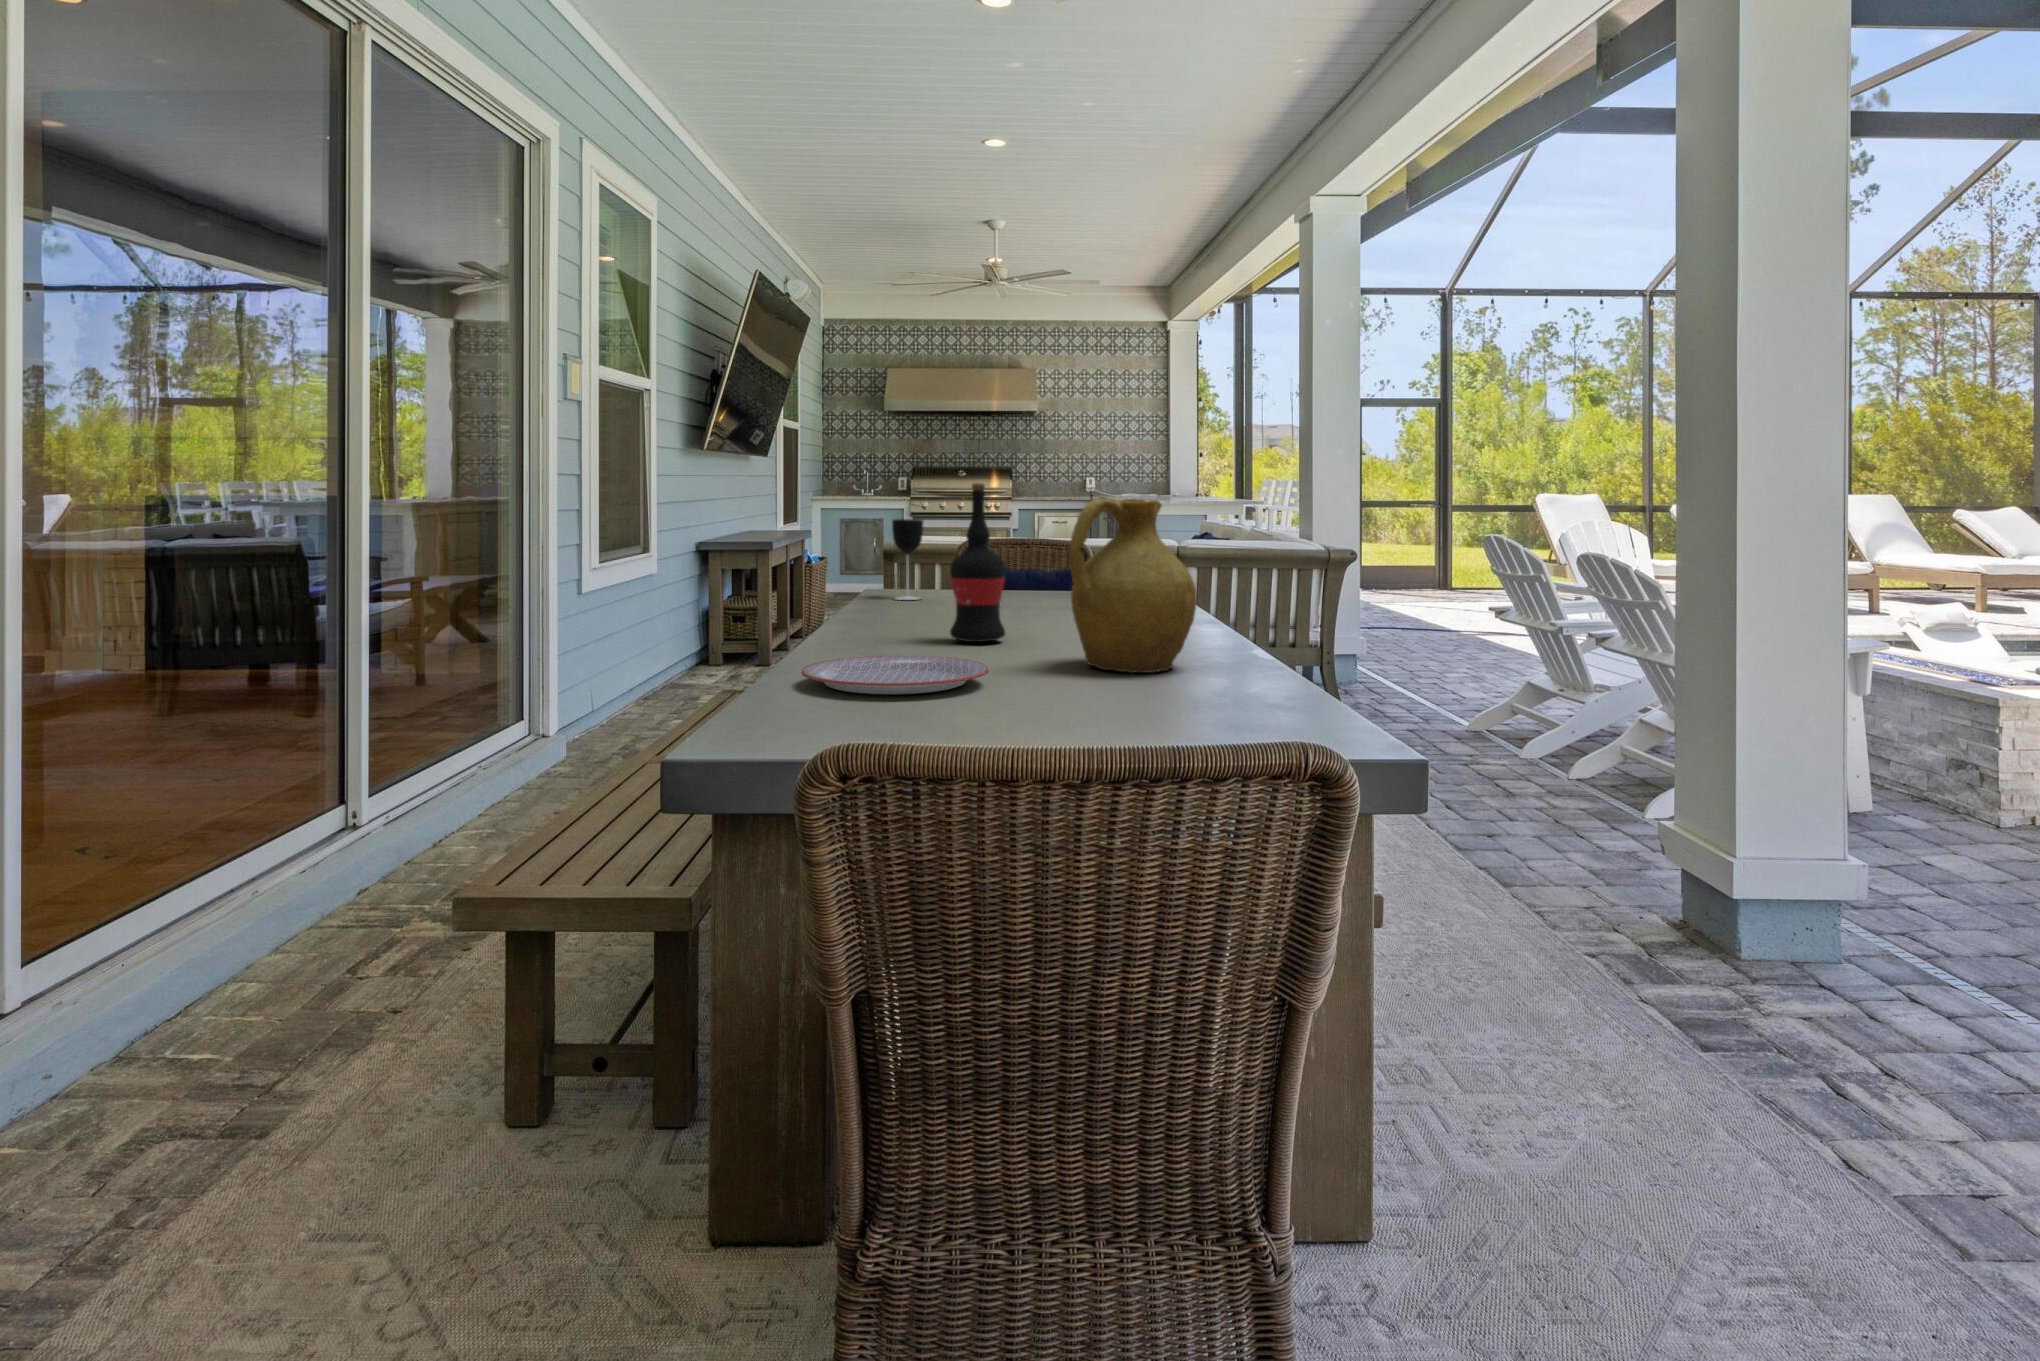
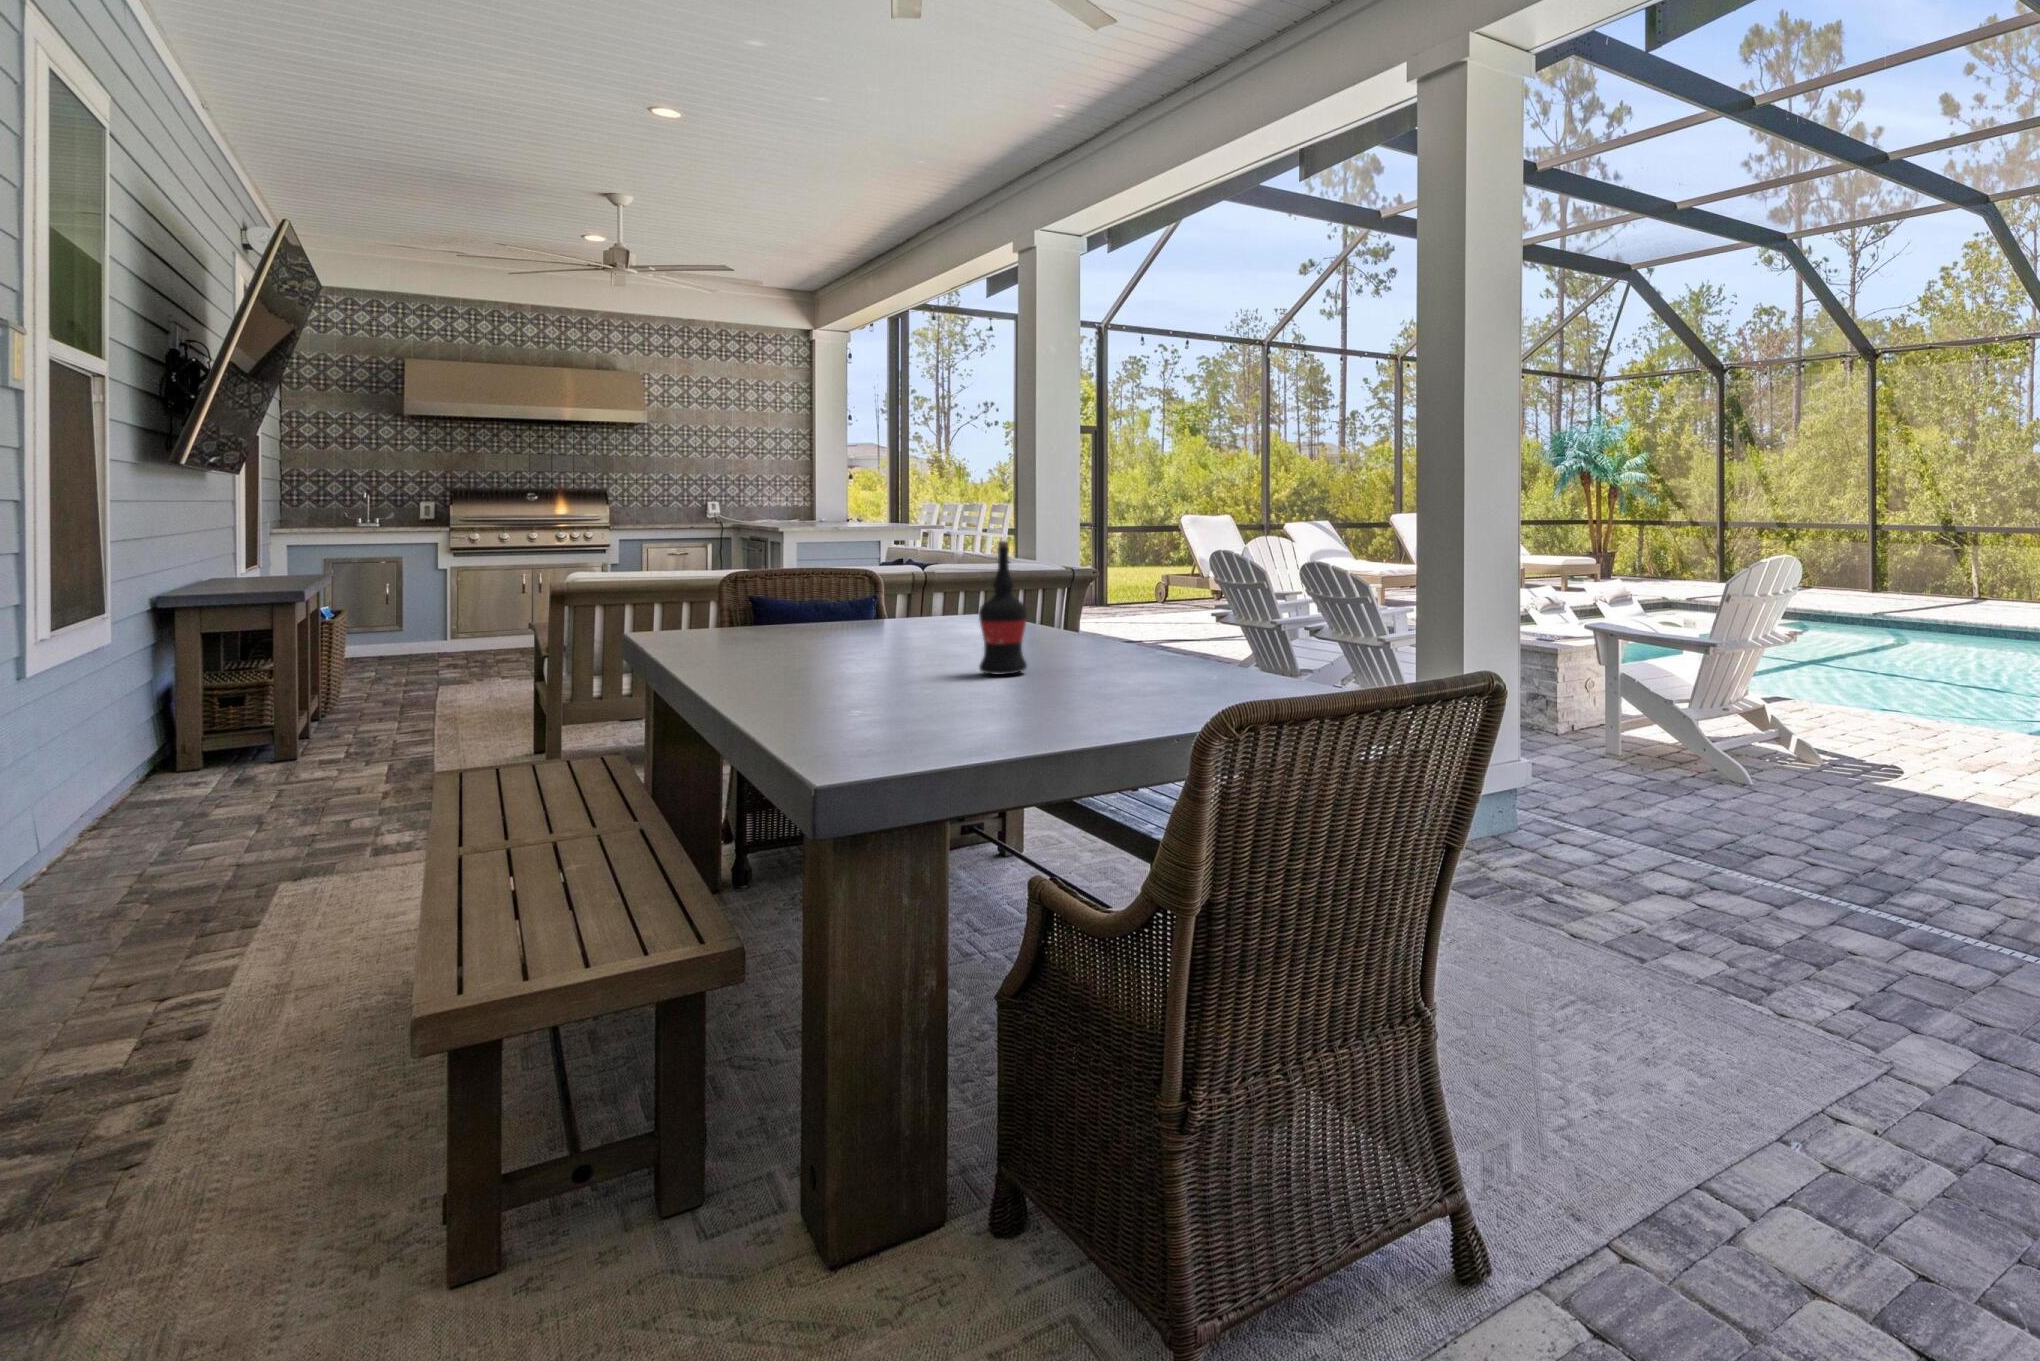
pitcher: present [1069,499,1196,673] -> none [1124,553,1220,685]
wine glass: present [892,519,923,600] -> none [805,567,839,644]
plate: present [801,655,989,694] -> none [959,686,1114,720]

